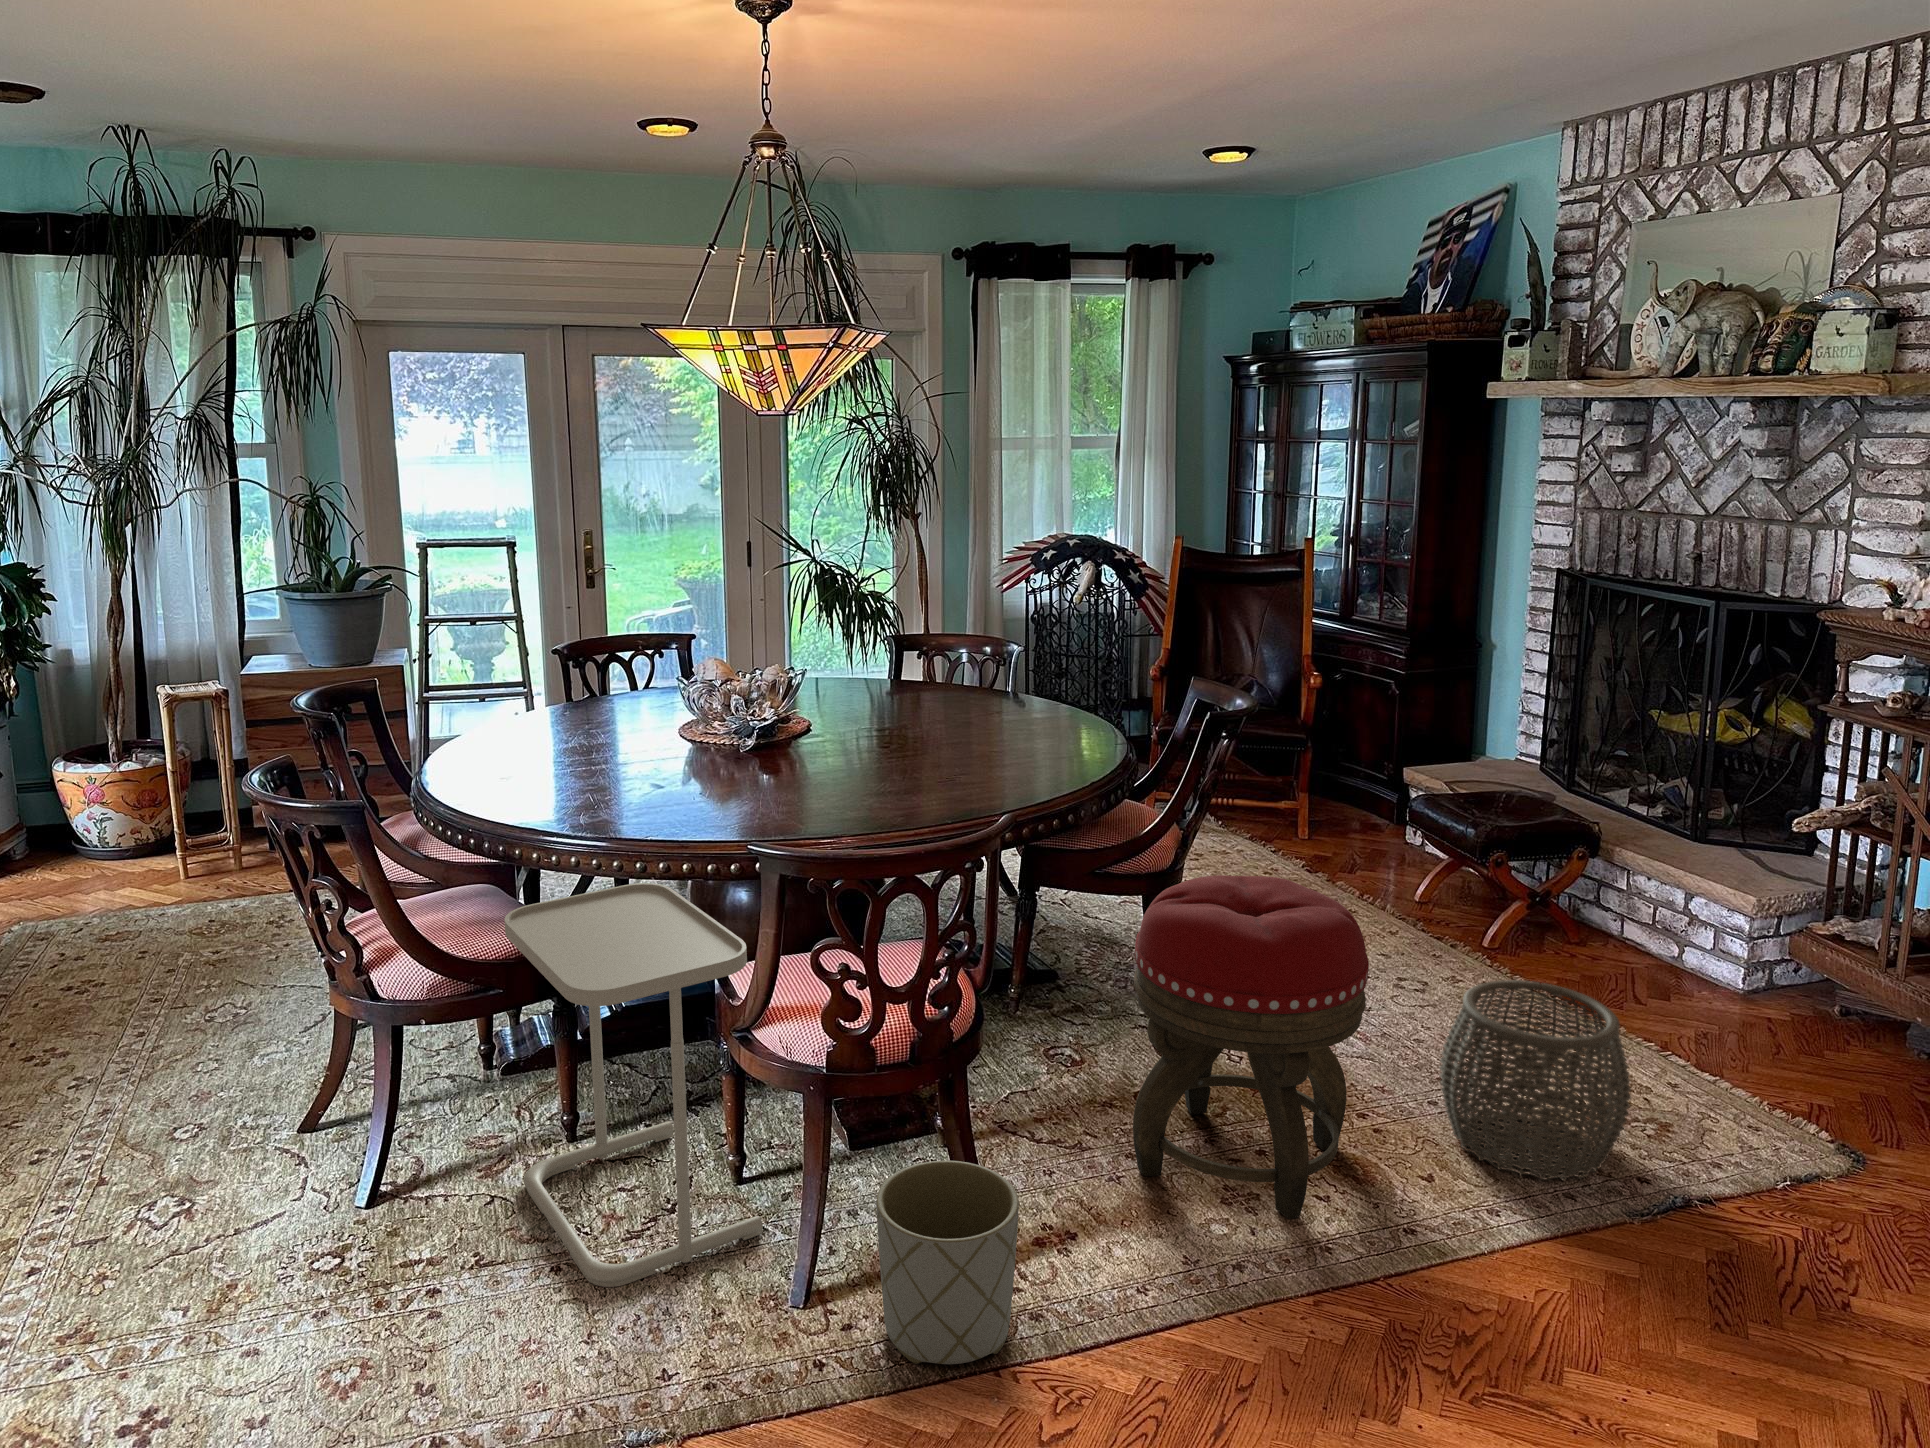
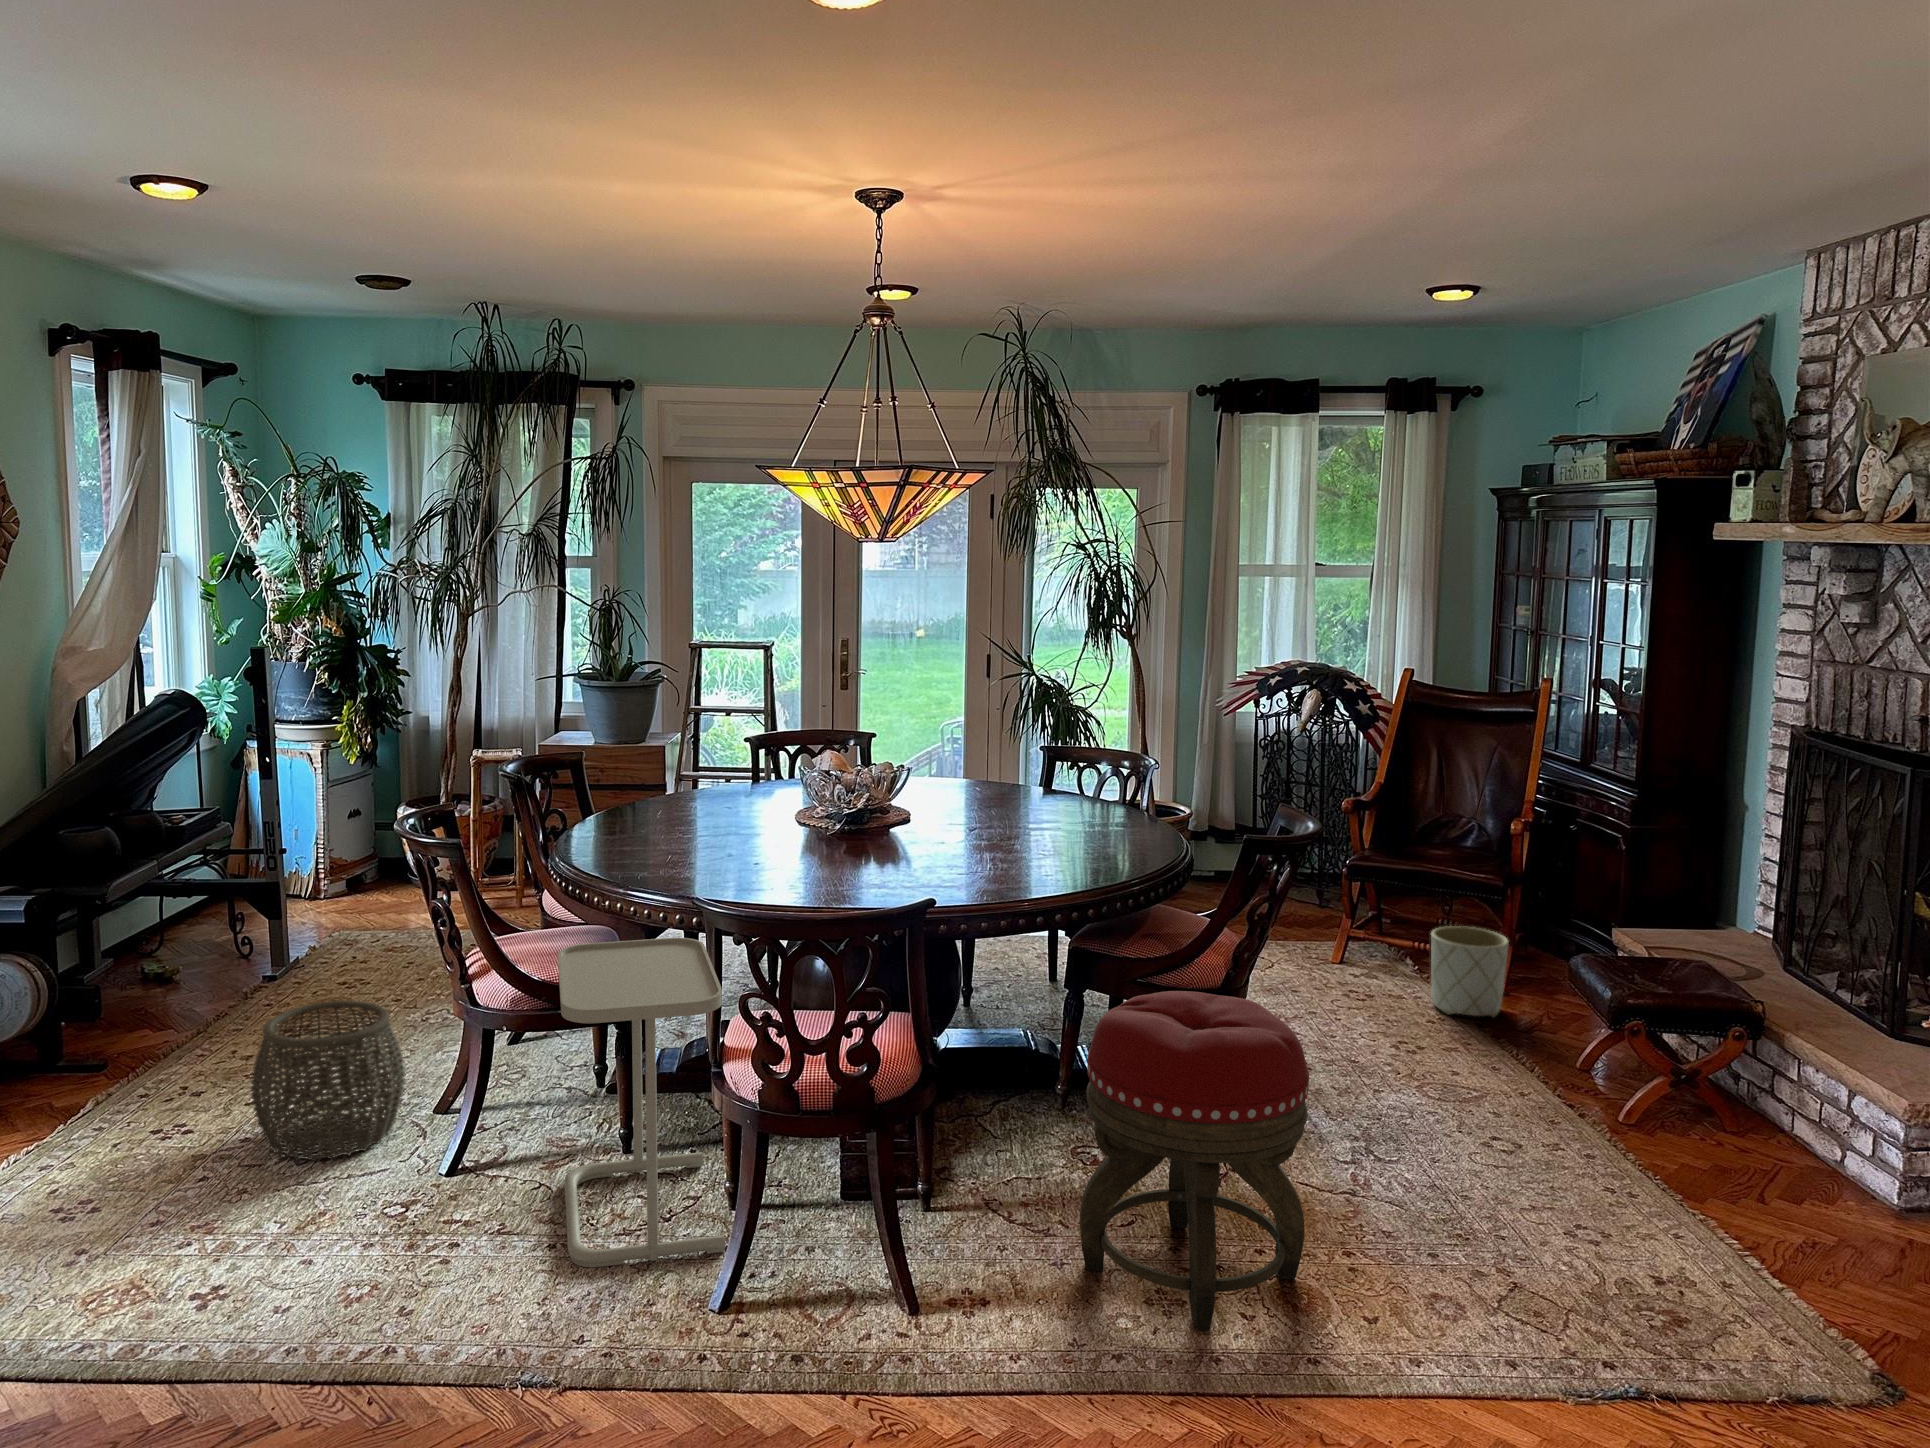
woven basket: present [1440,980,1631,1181] -> present [251,1001,405,1161]
planter: present [876,1161,1019,1364] -> present [1431,926,1509,1018]

